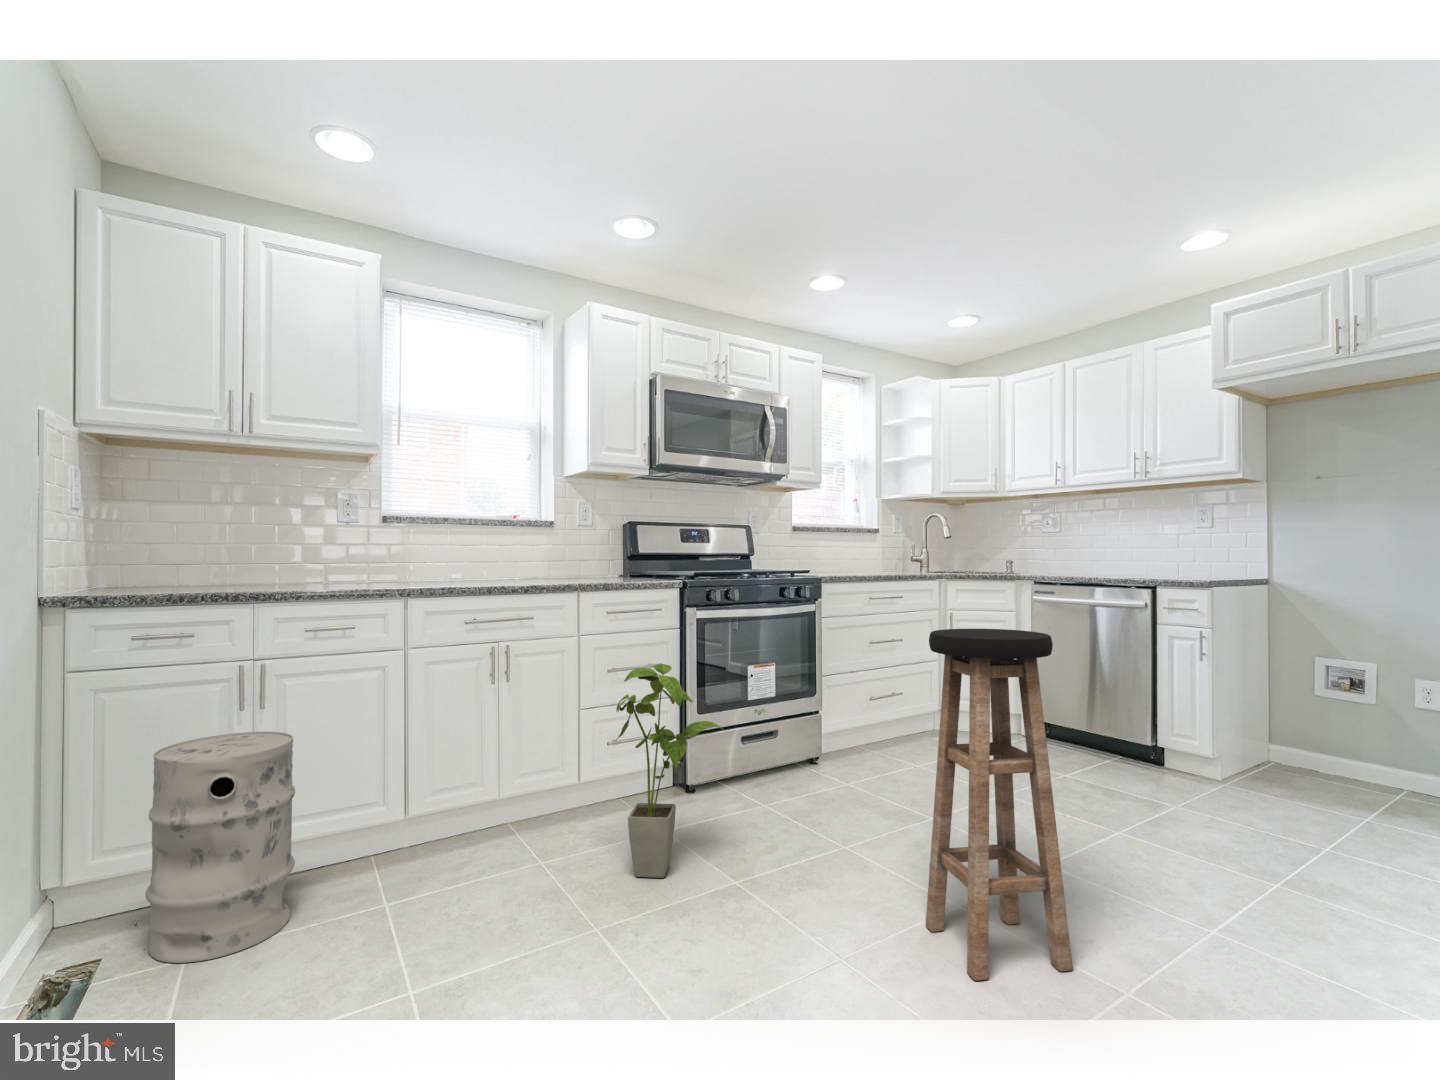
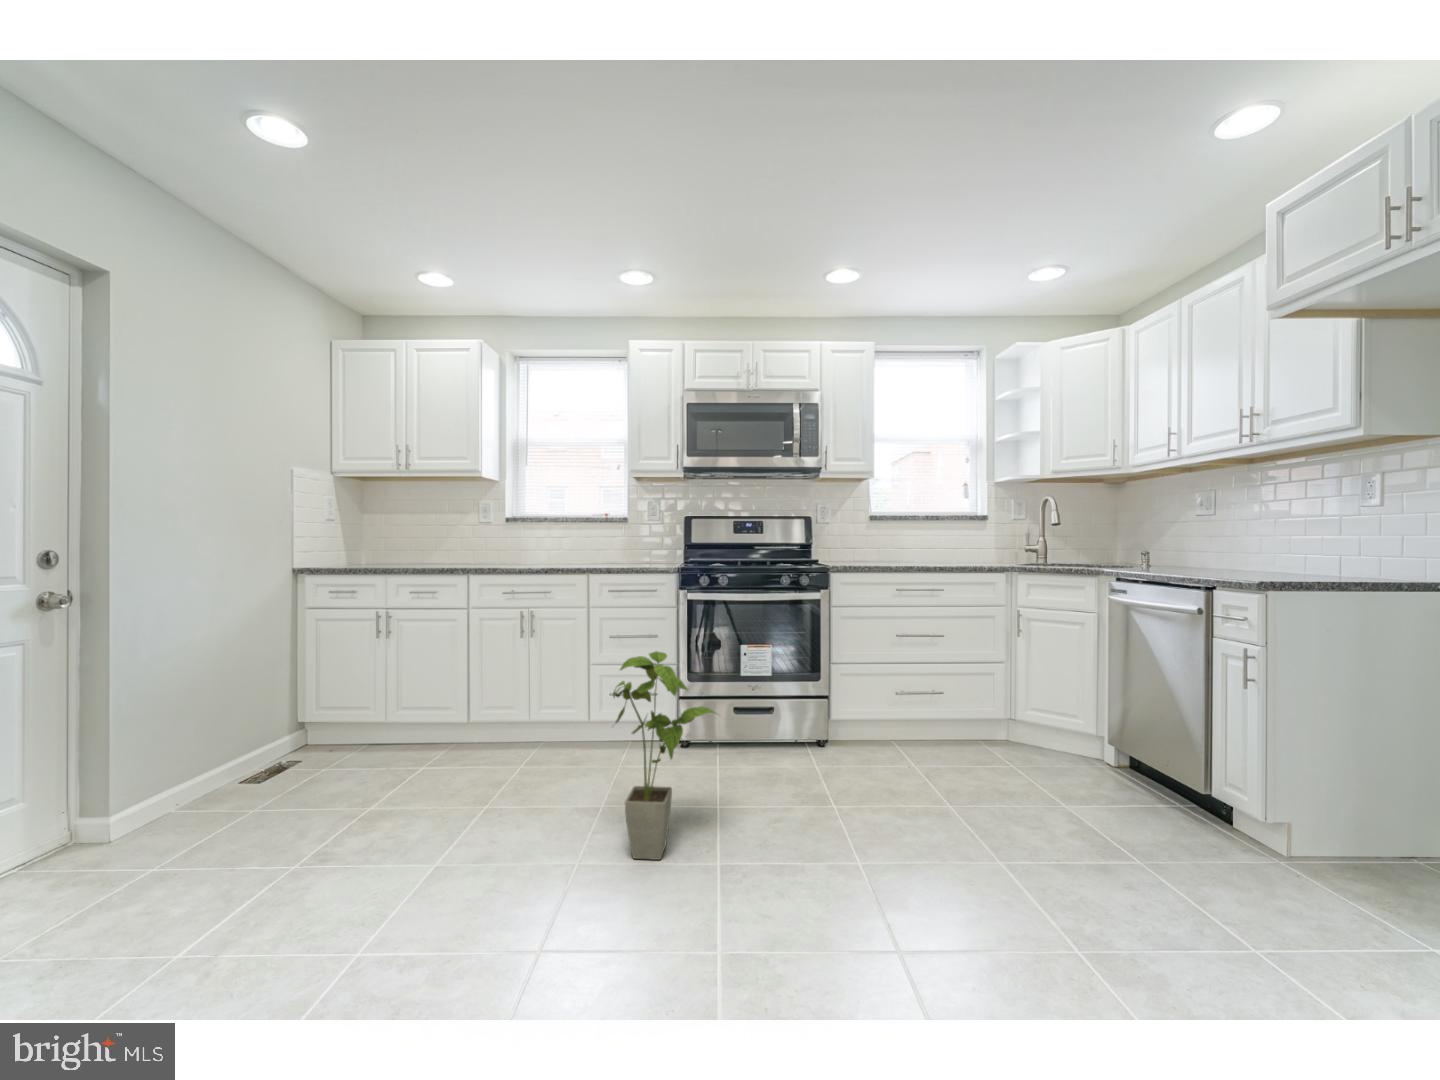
bar stool: present [926,629,1073,981] -> none [917,621,1061,972]
trash can: present [145,732,295,963] -> none [146,721,296,952]

